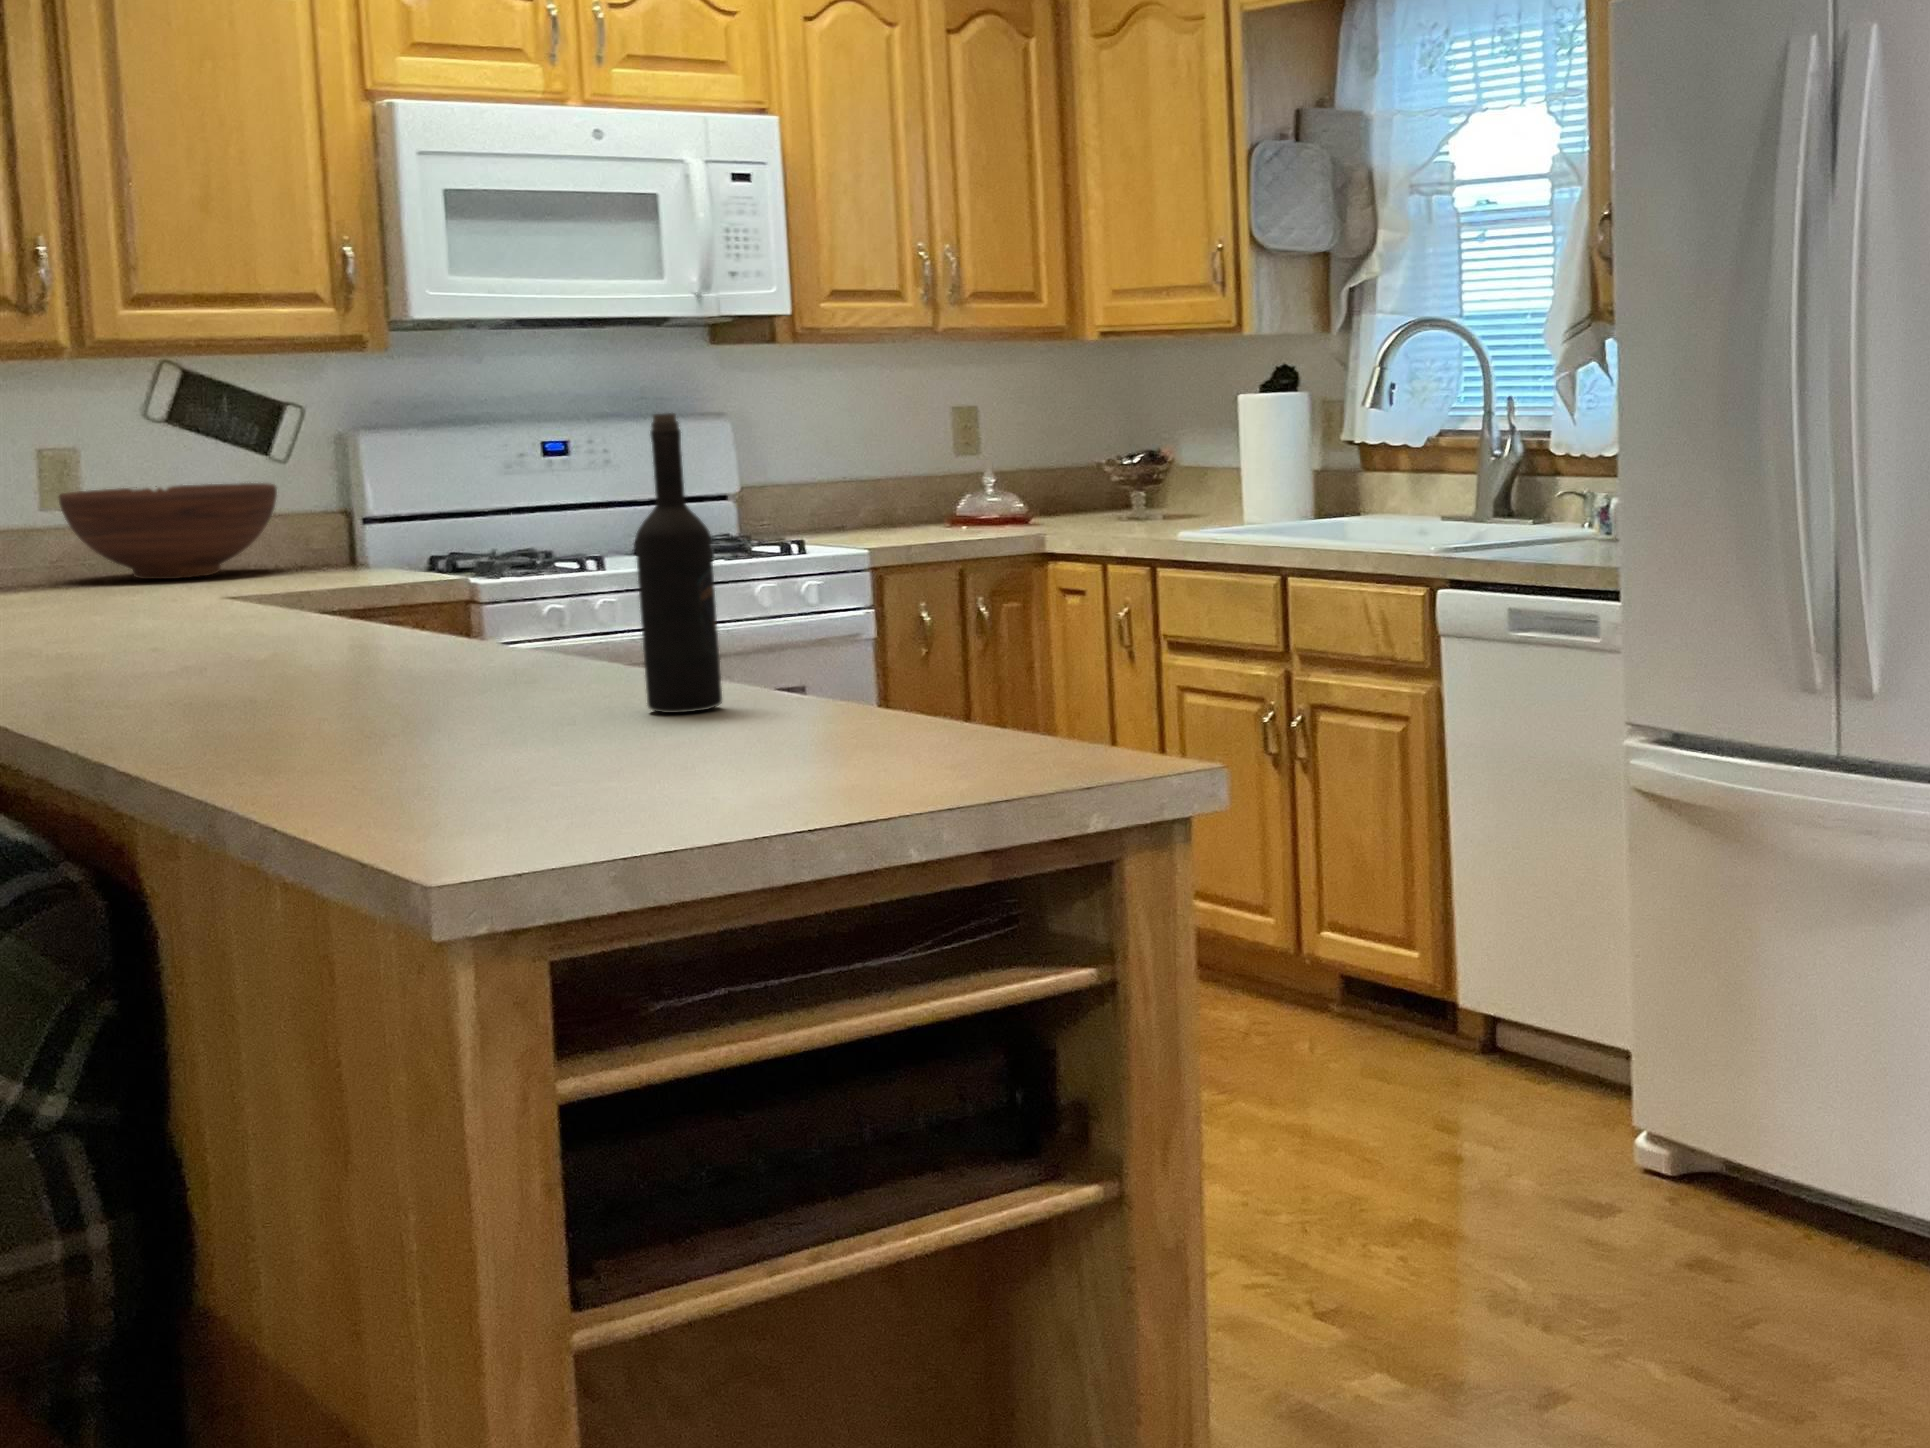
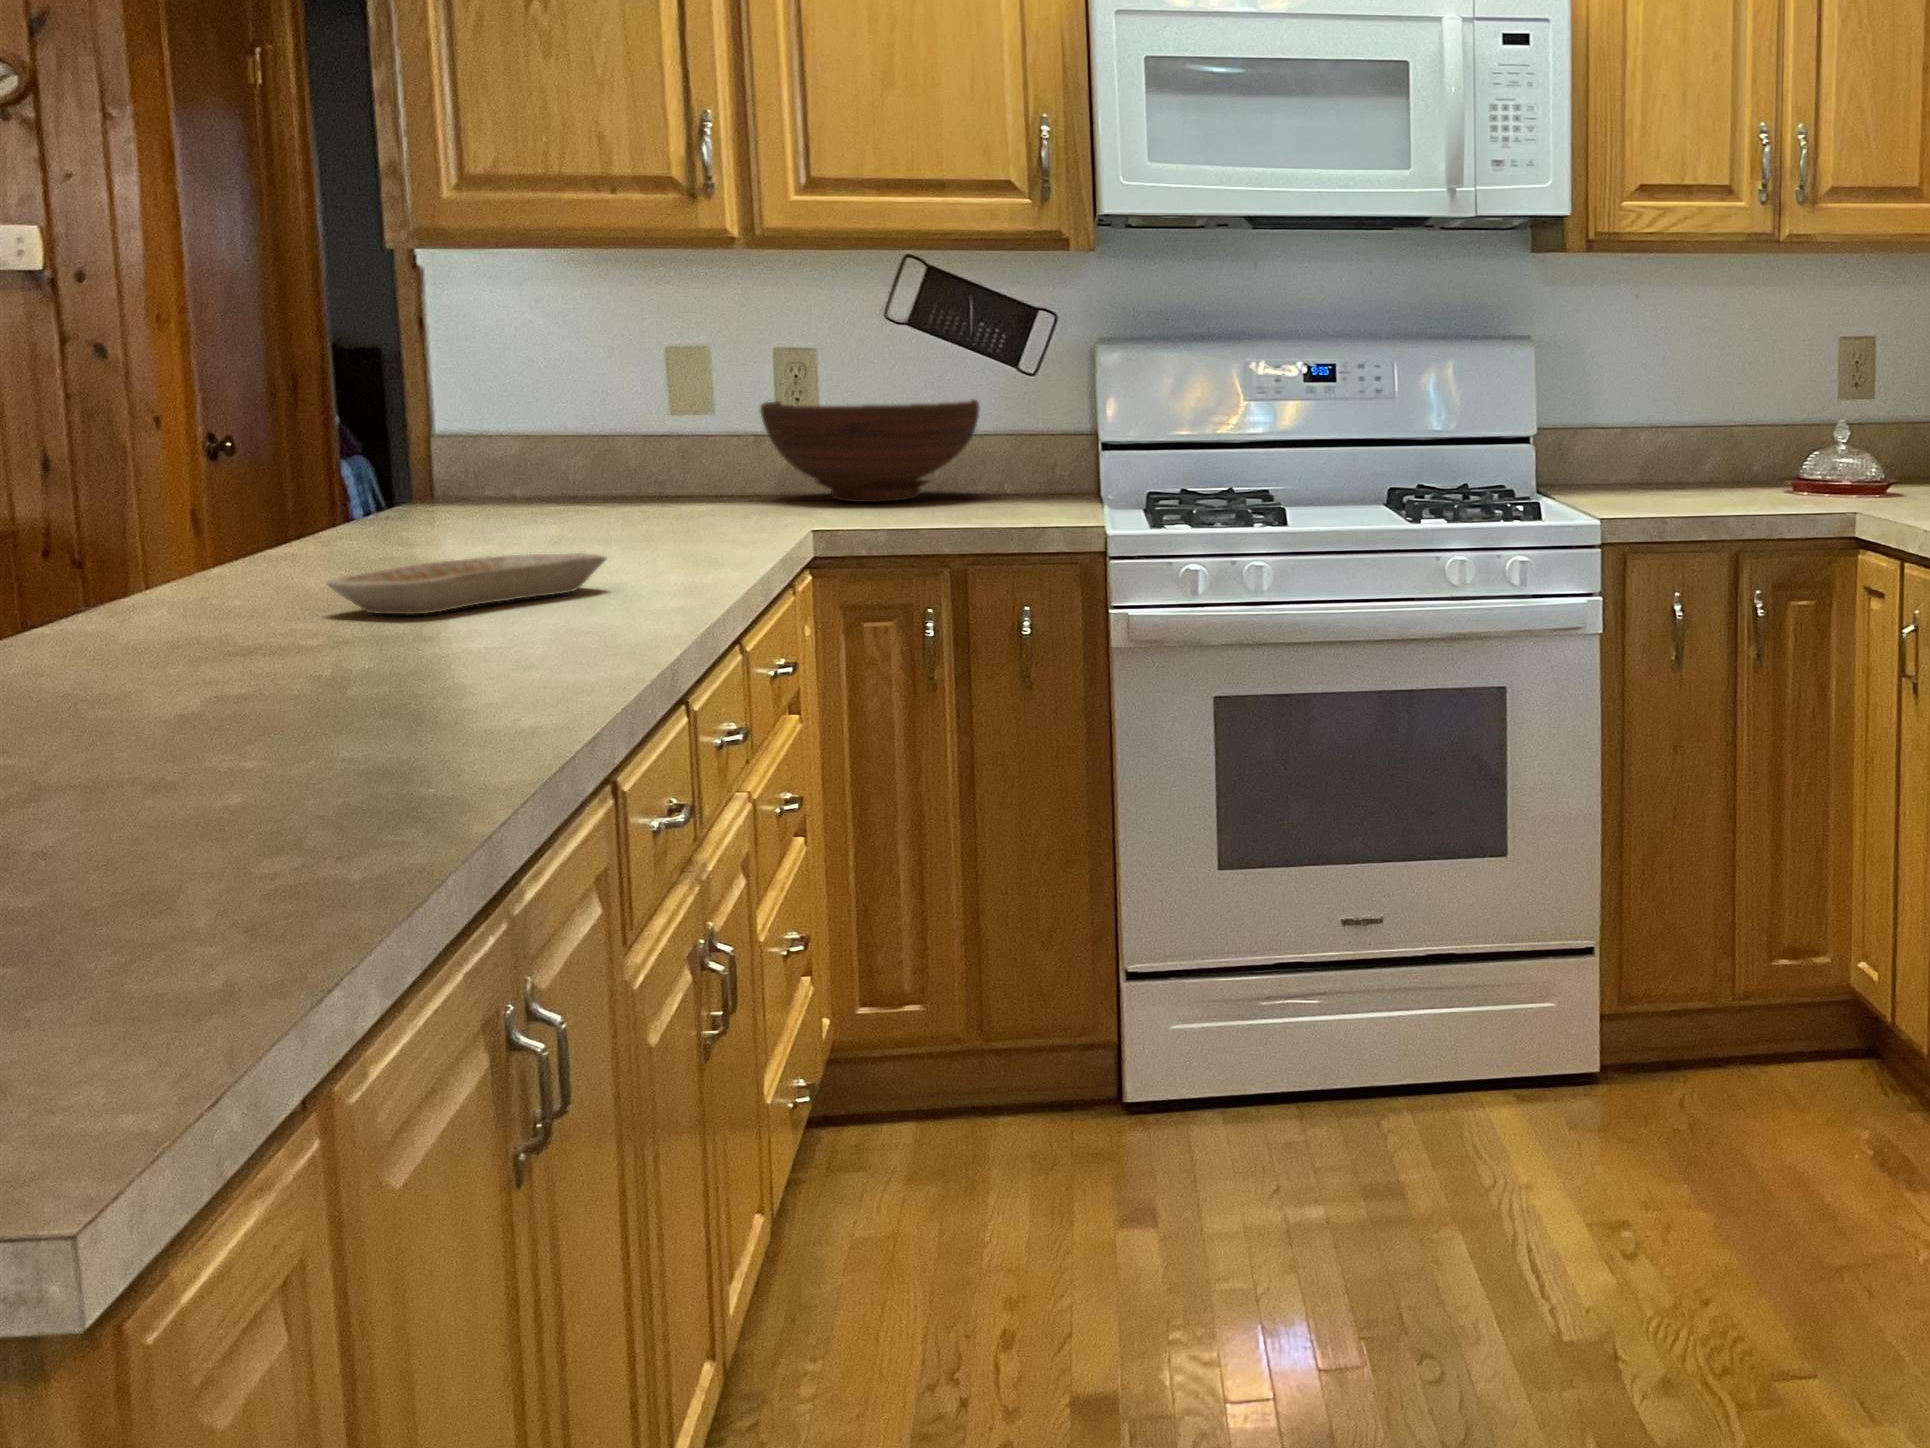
wine bottle: present [635,413,722,713] -> none [143,326,308,836]
tray: none [121,604,282,654] -> present [327,553,606,614]

